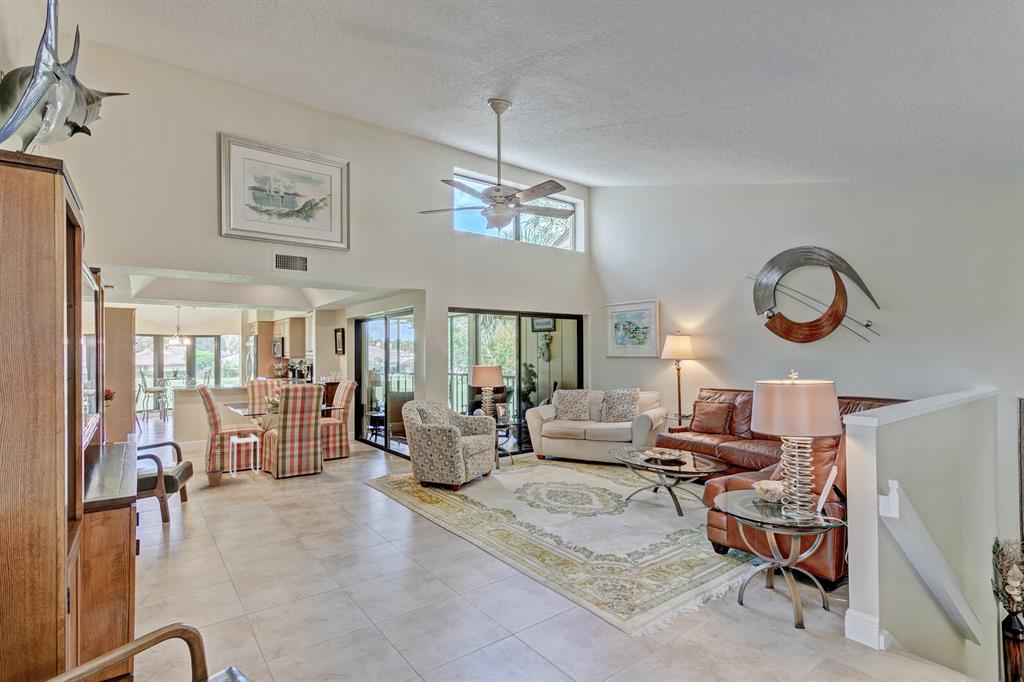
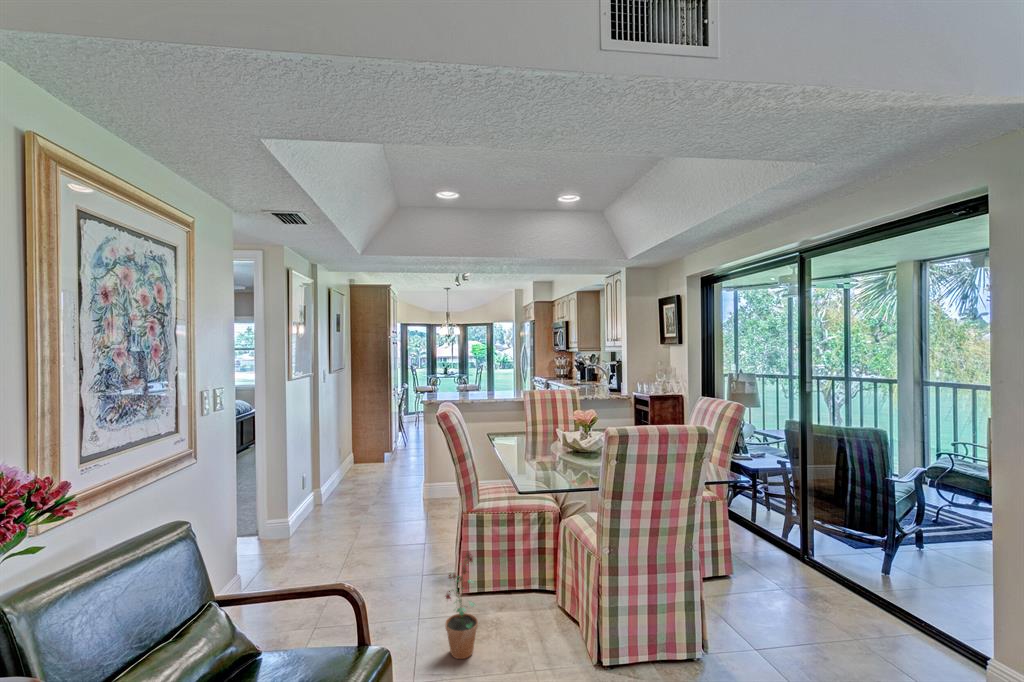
side table: present [230,432,259,477] -> none [494,516,551,623]

